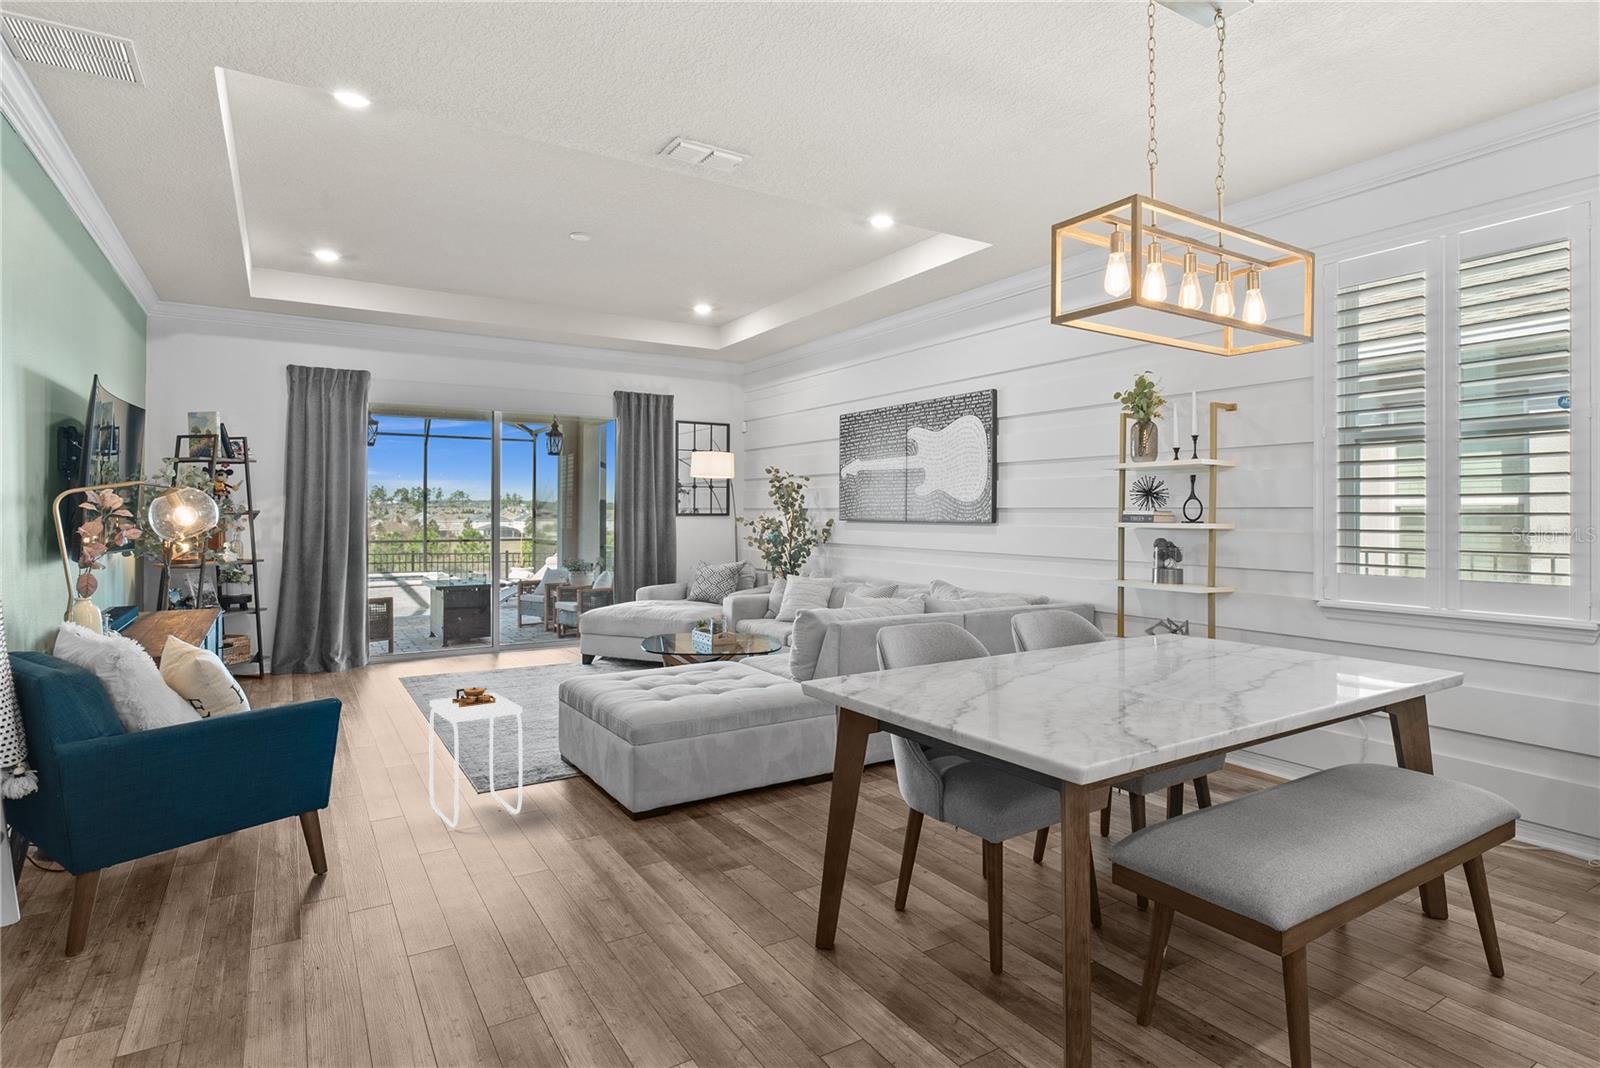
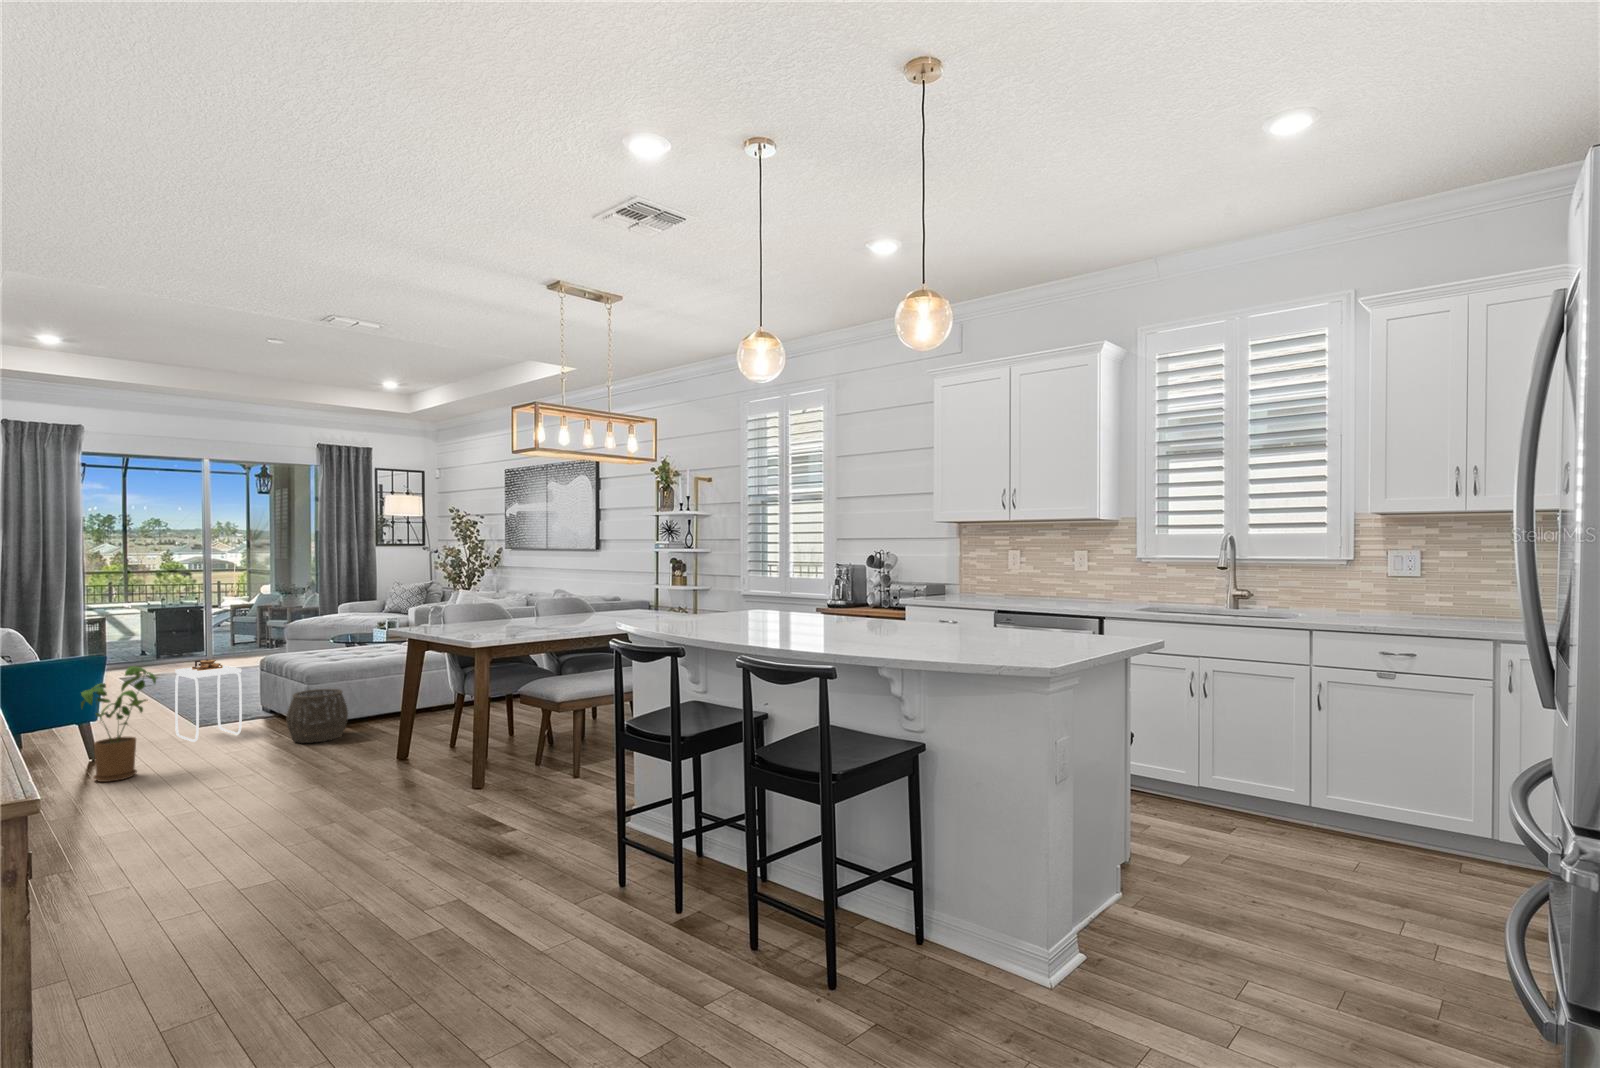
house plant: none [252,722,389,945] -> present [81,666,157,782]
woven basket: none [588,752,686,857] -> present [287,689,348,743]

